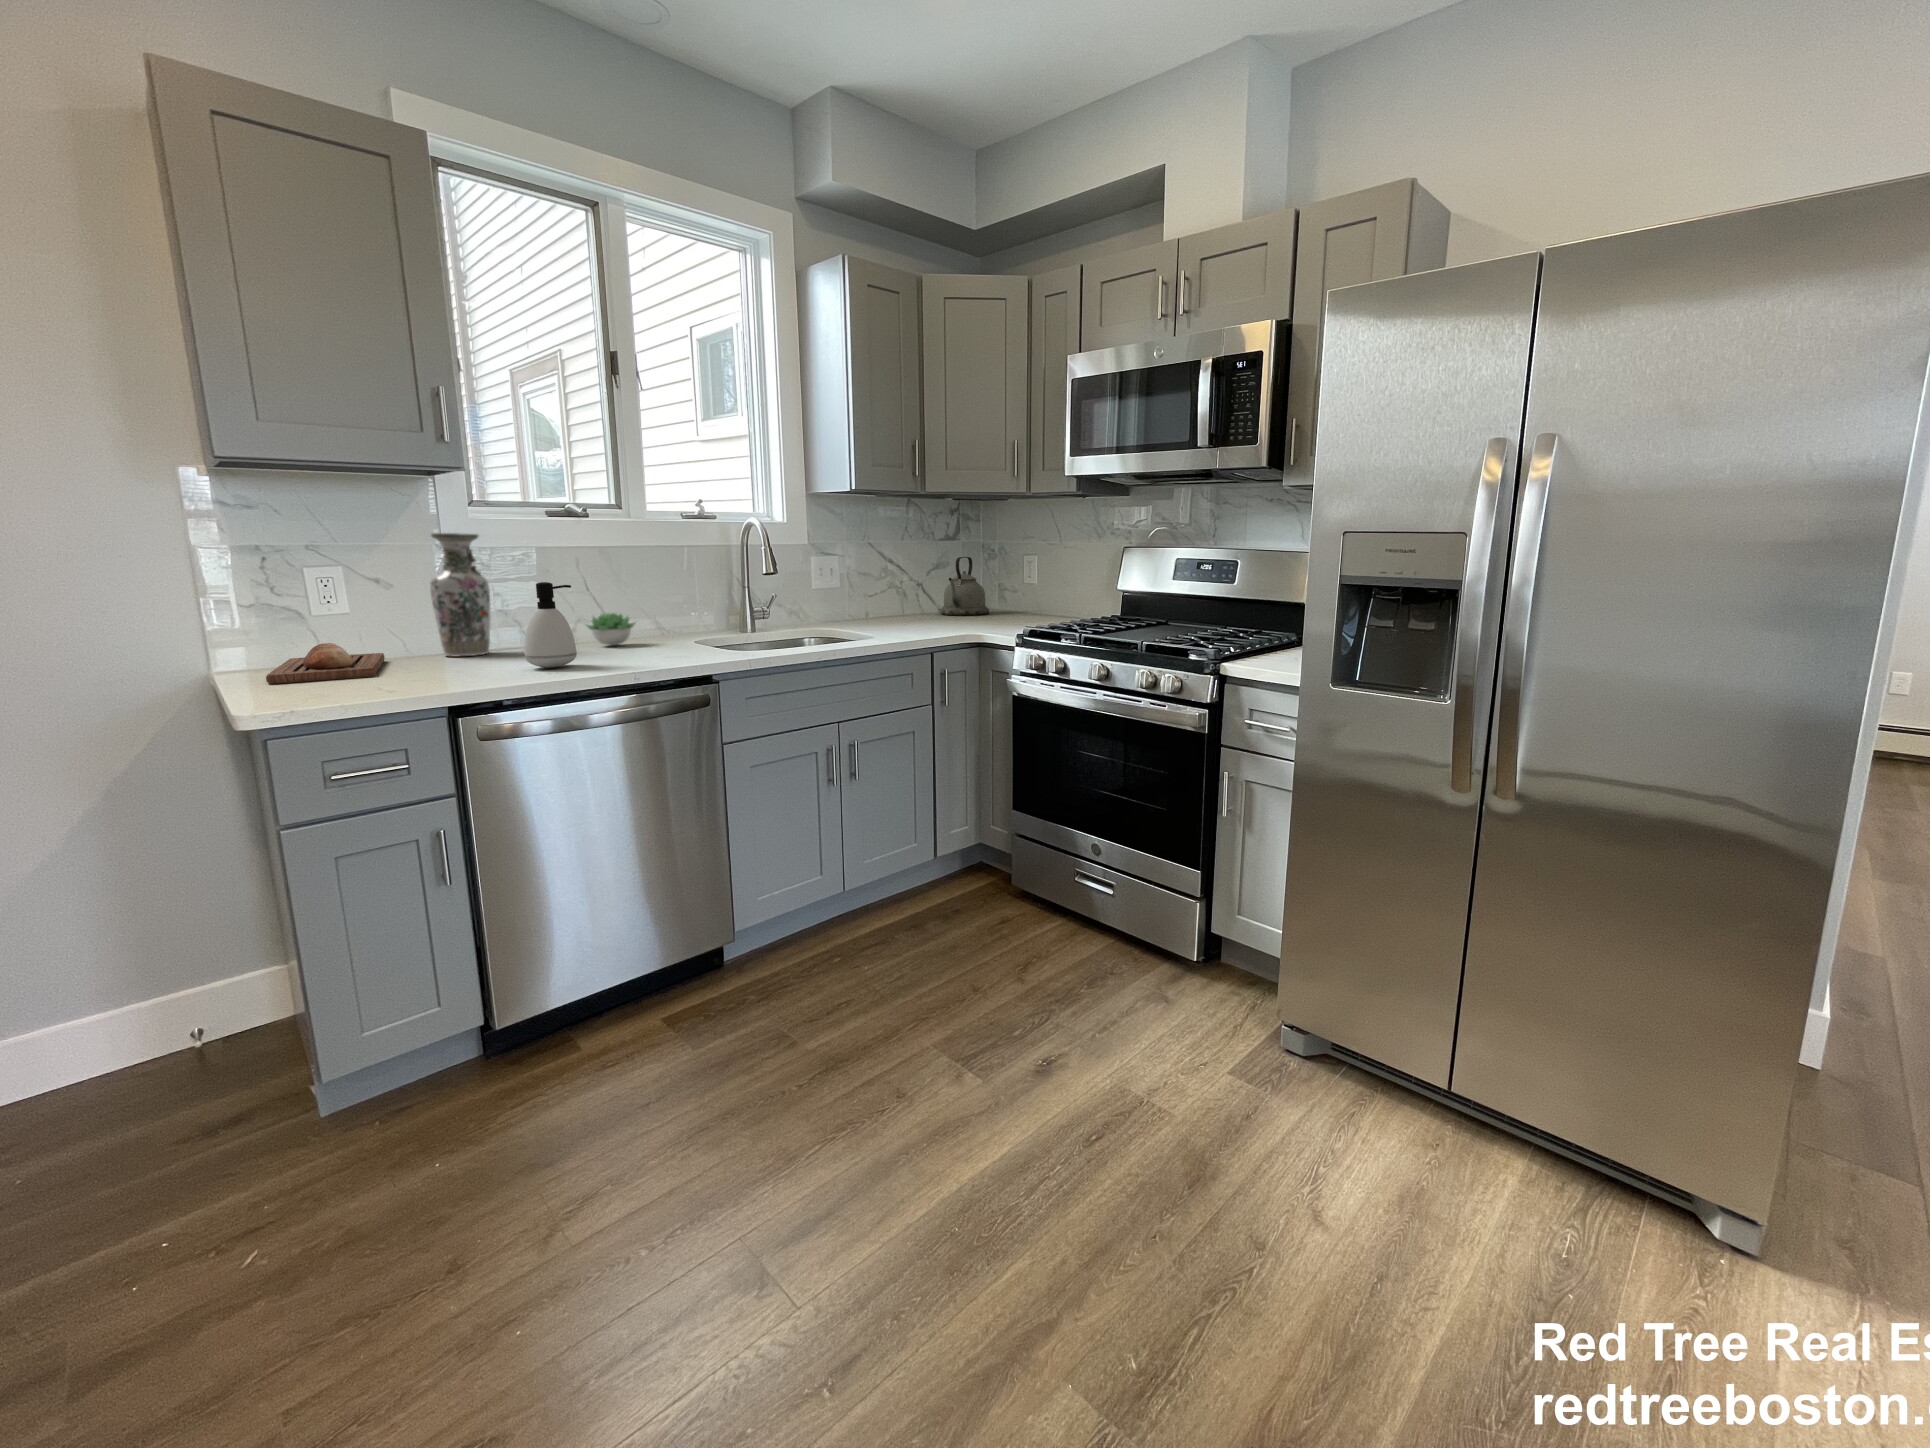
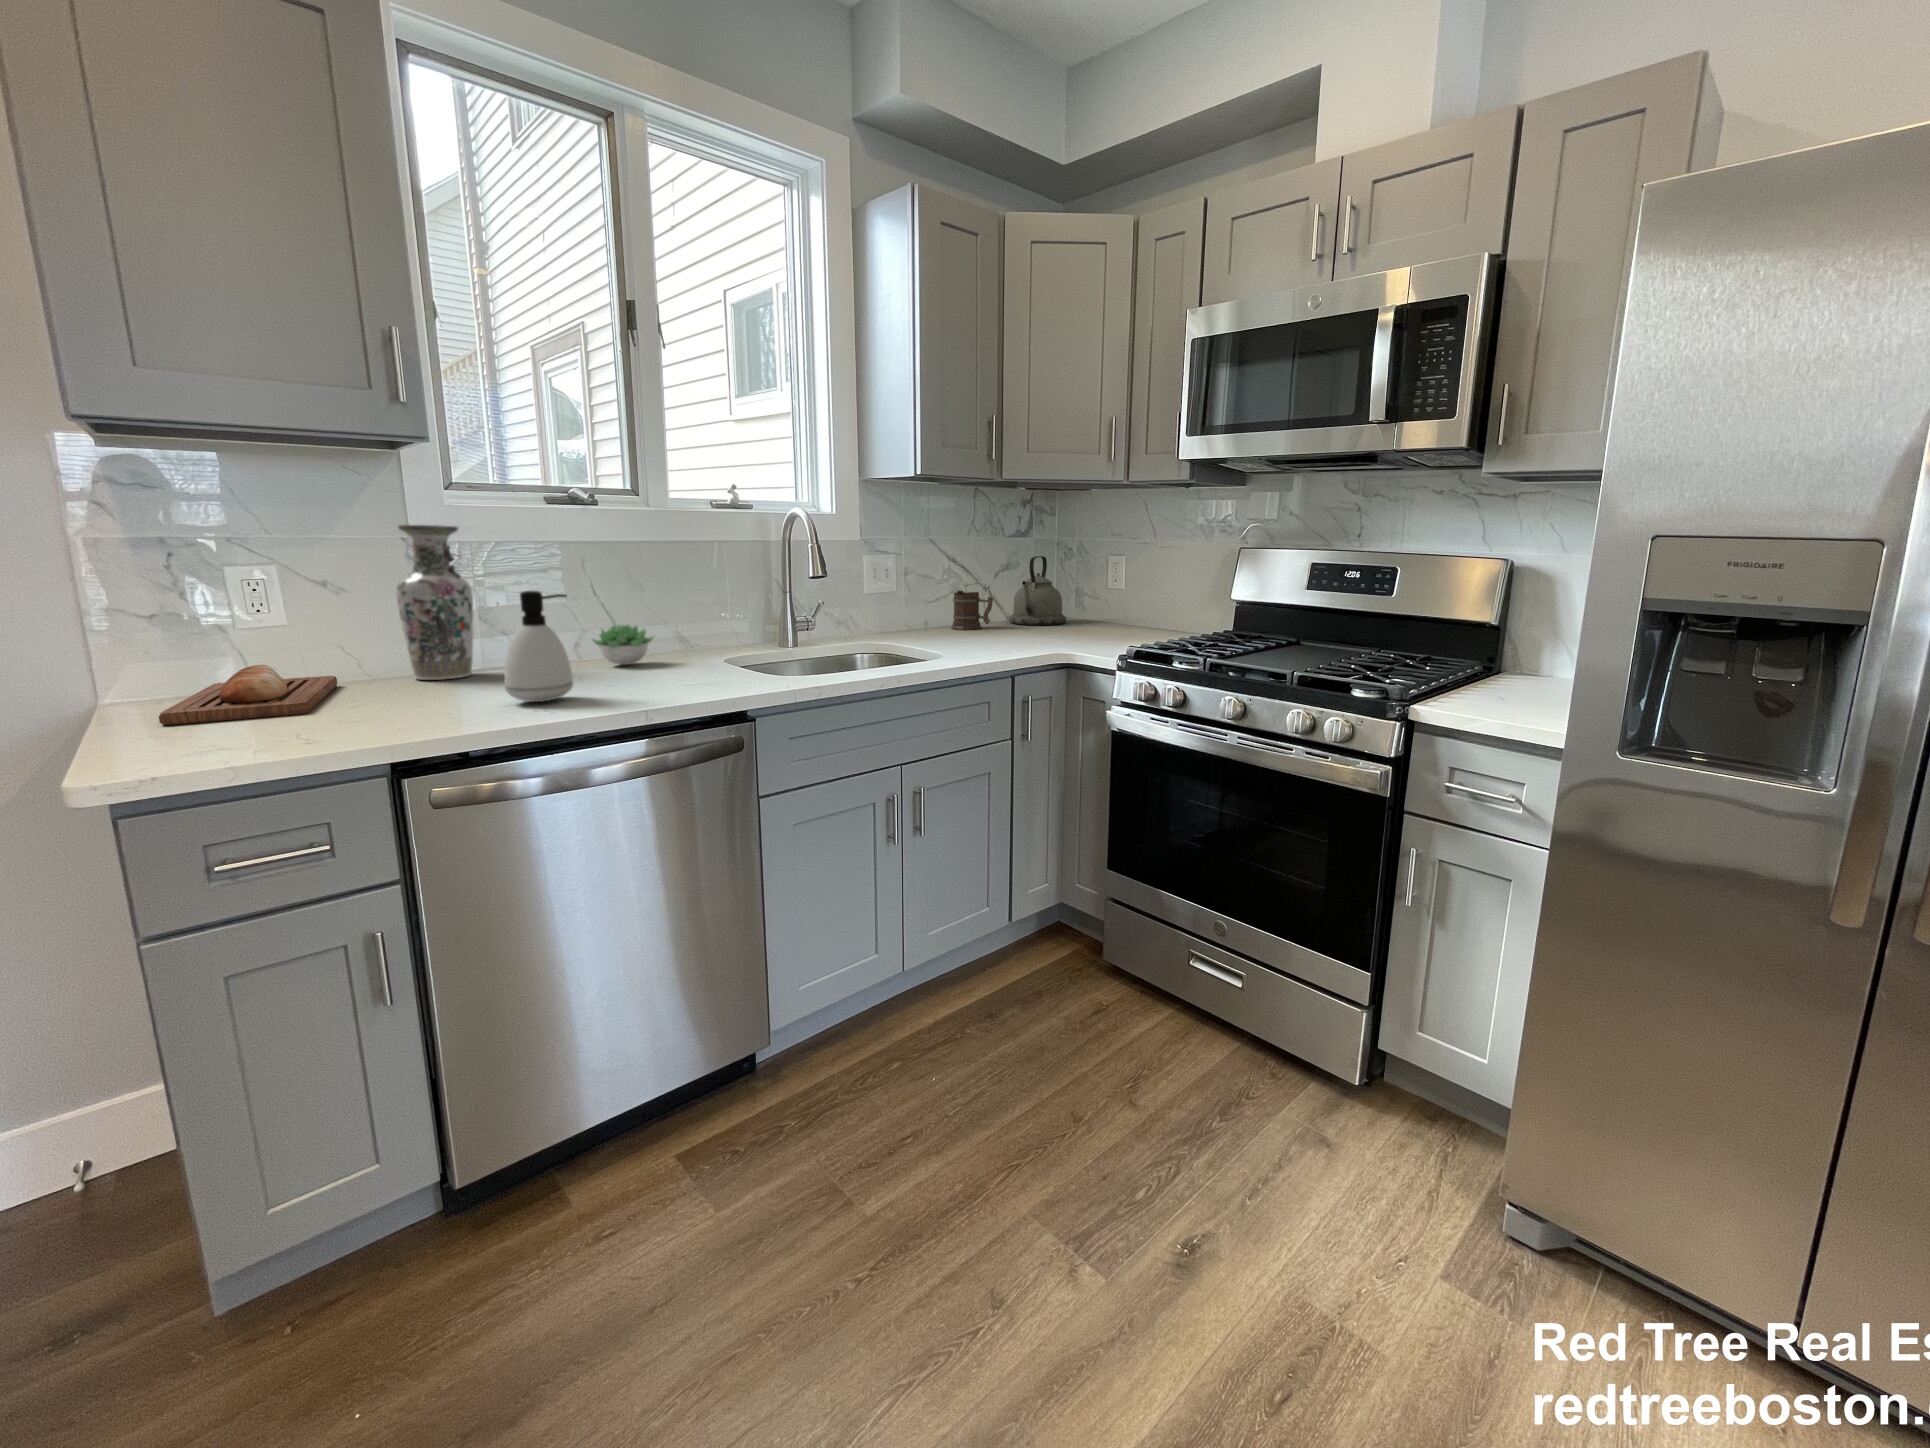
mug: none [889,586,923,619] -> present [951,591,993,630]

